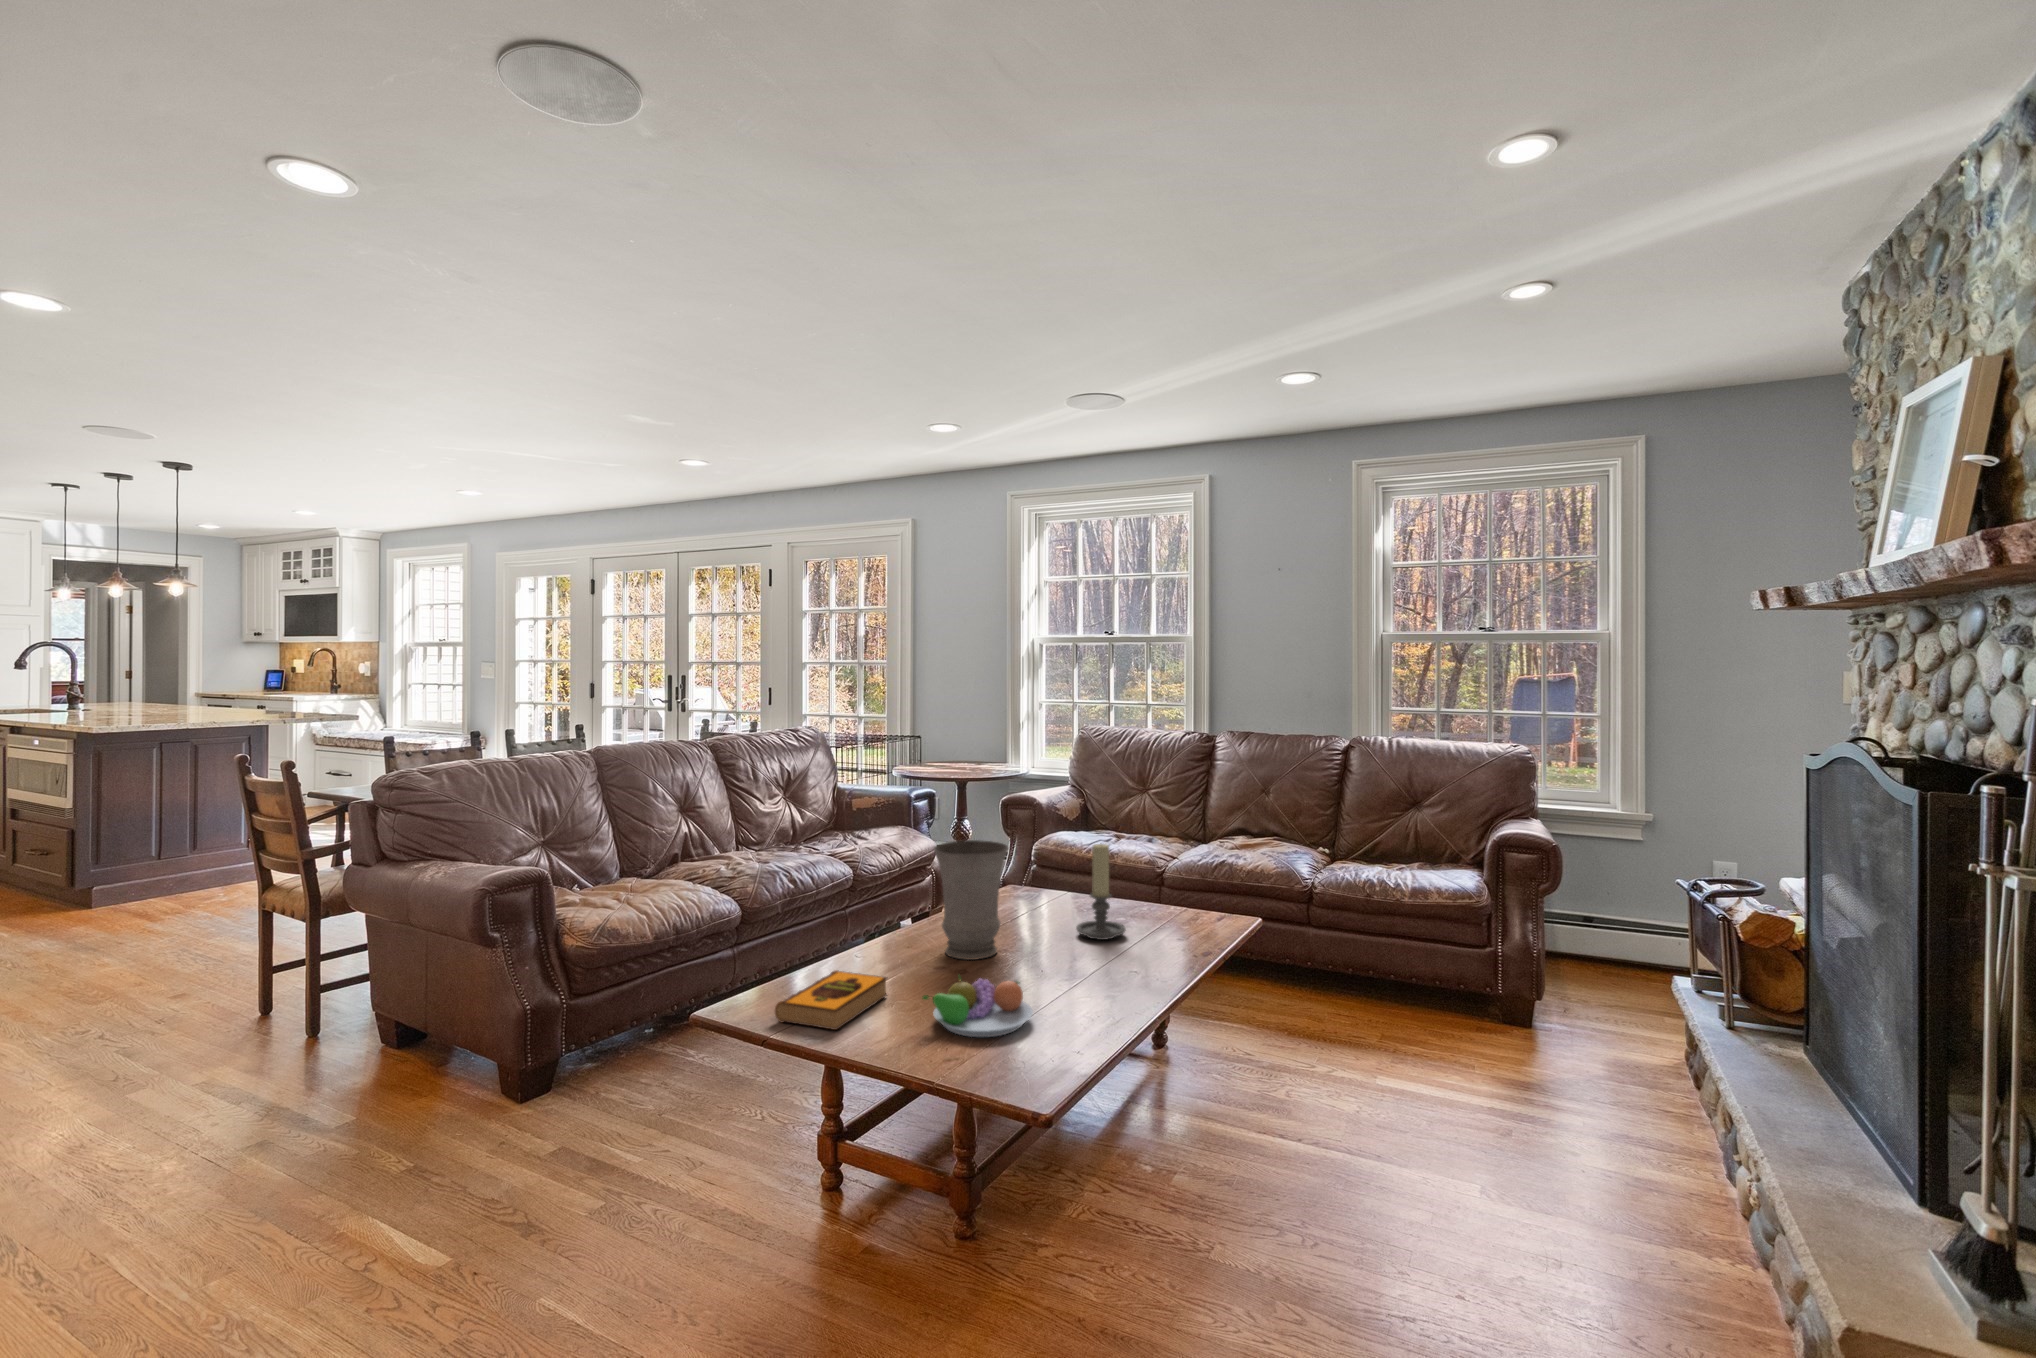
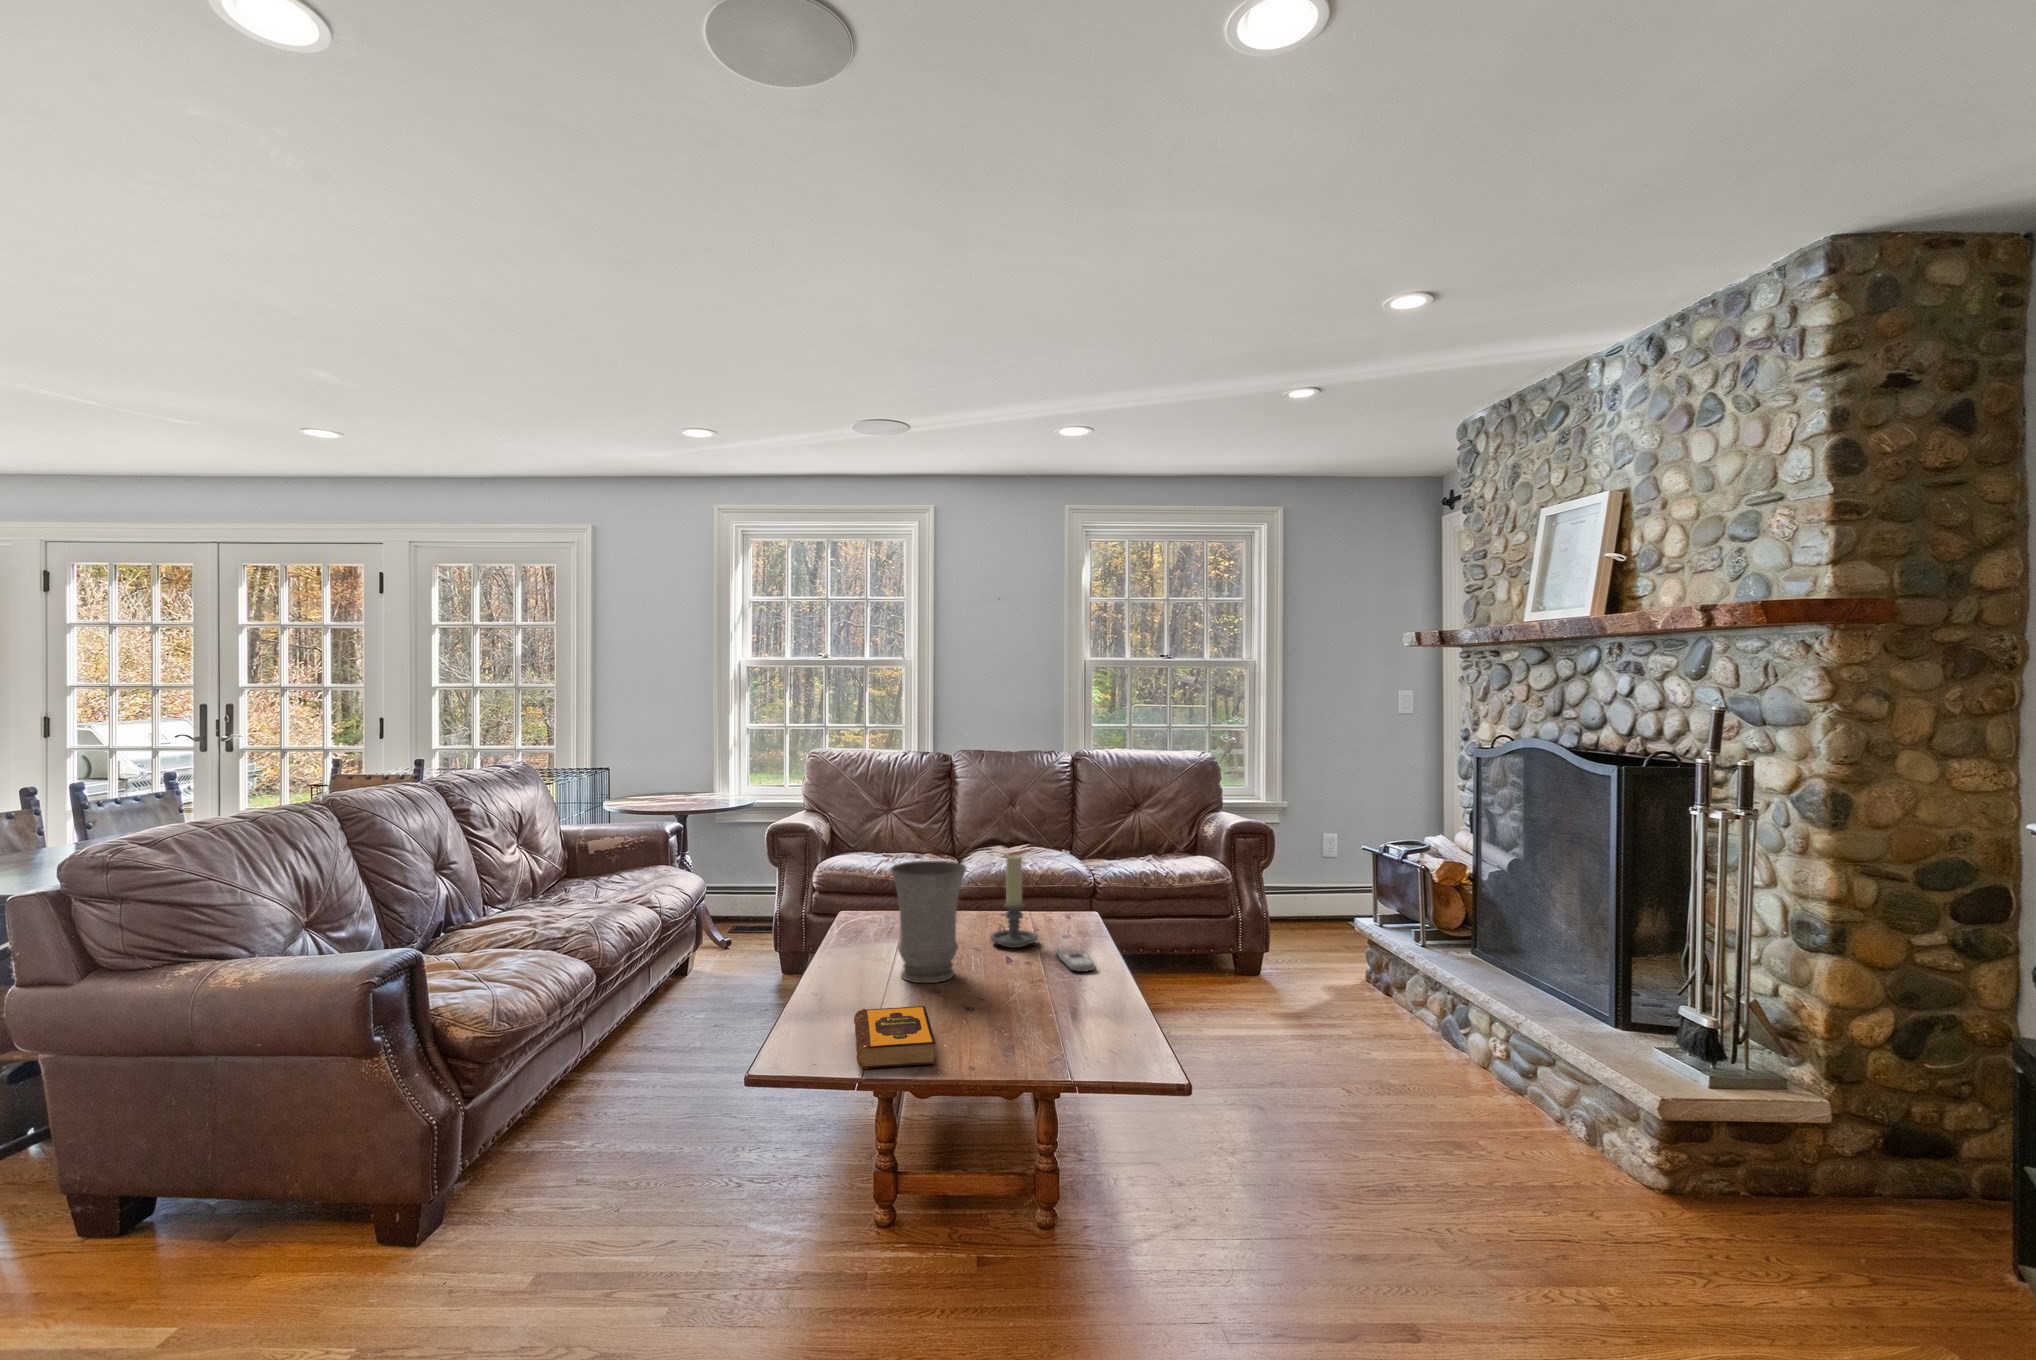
remote control: none [1106,946,1150,974] -> present [1056,947,1095,972]
fruit bowl: present [922,977,1033,1037] -> none [999,986,1096,1044]

